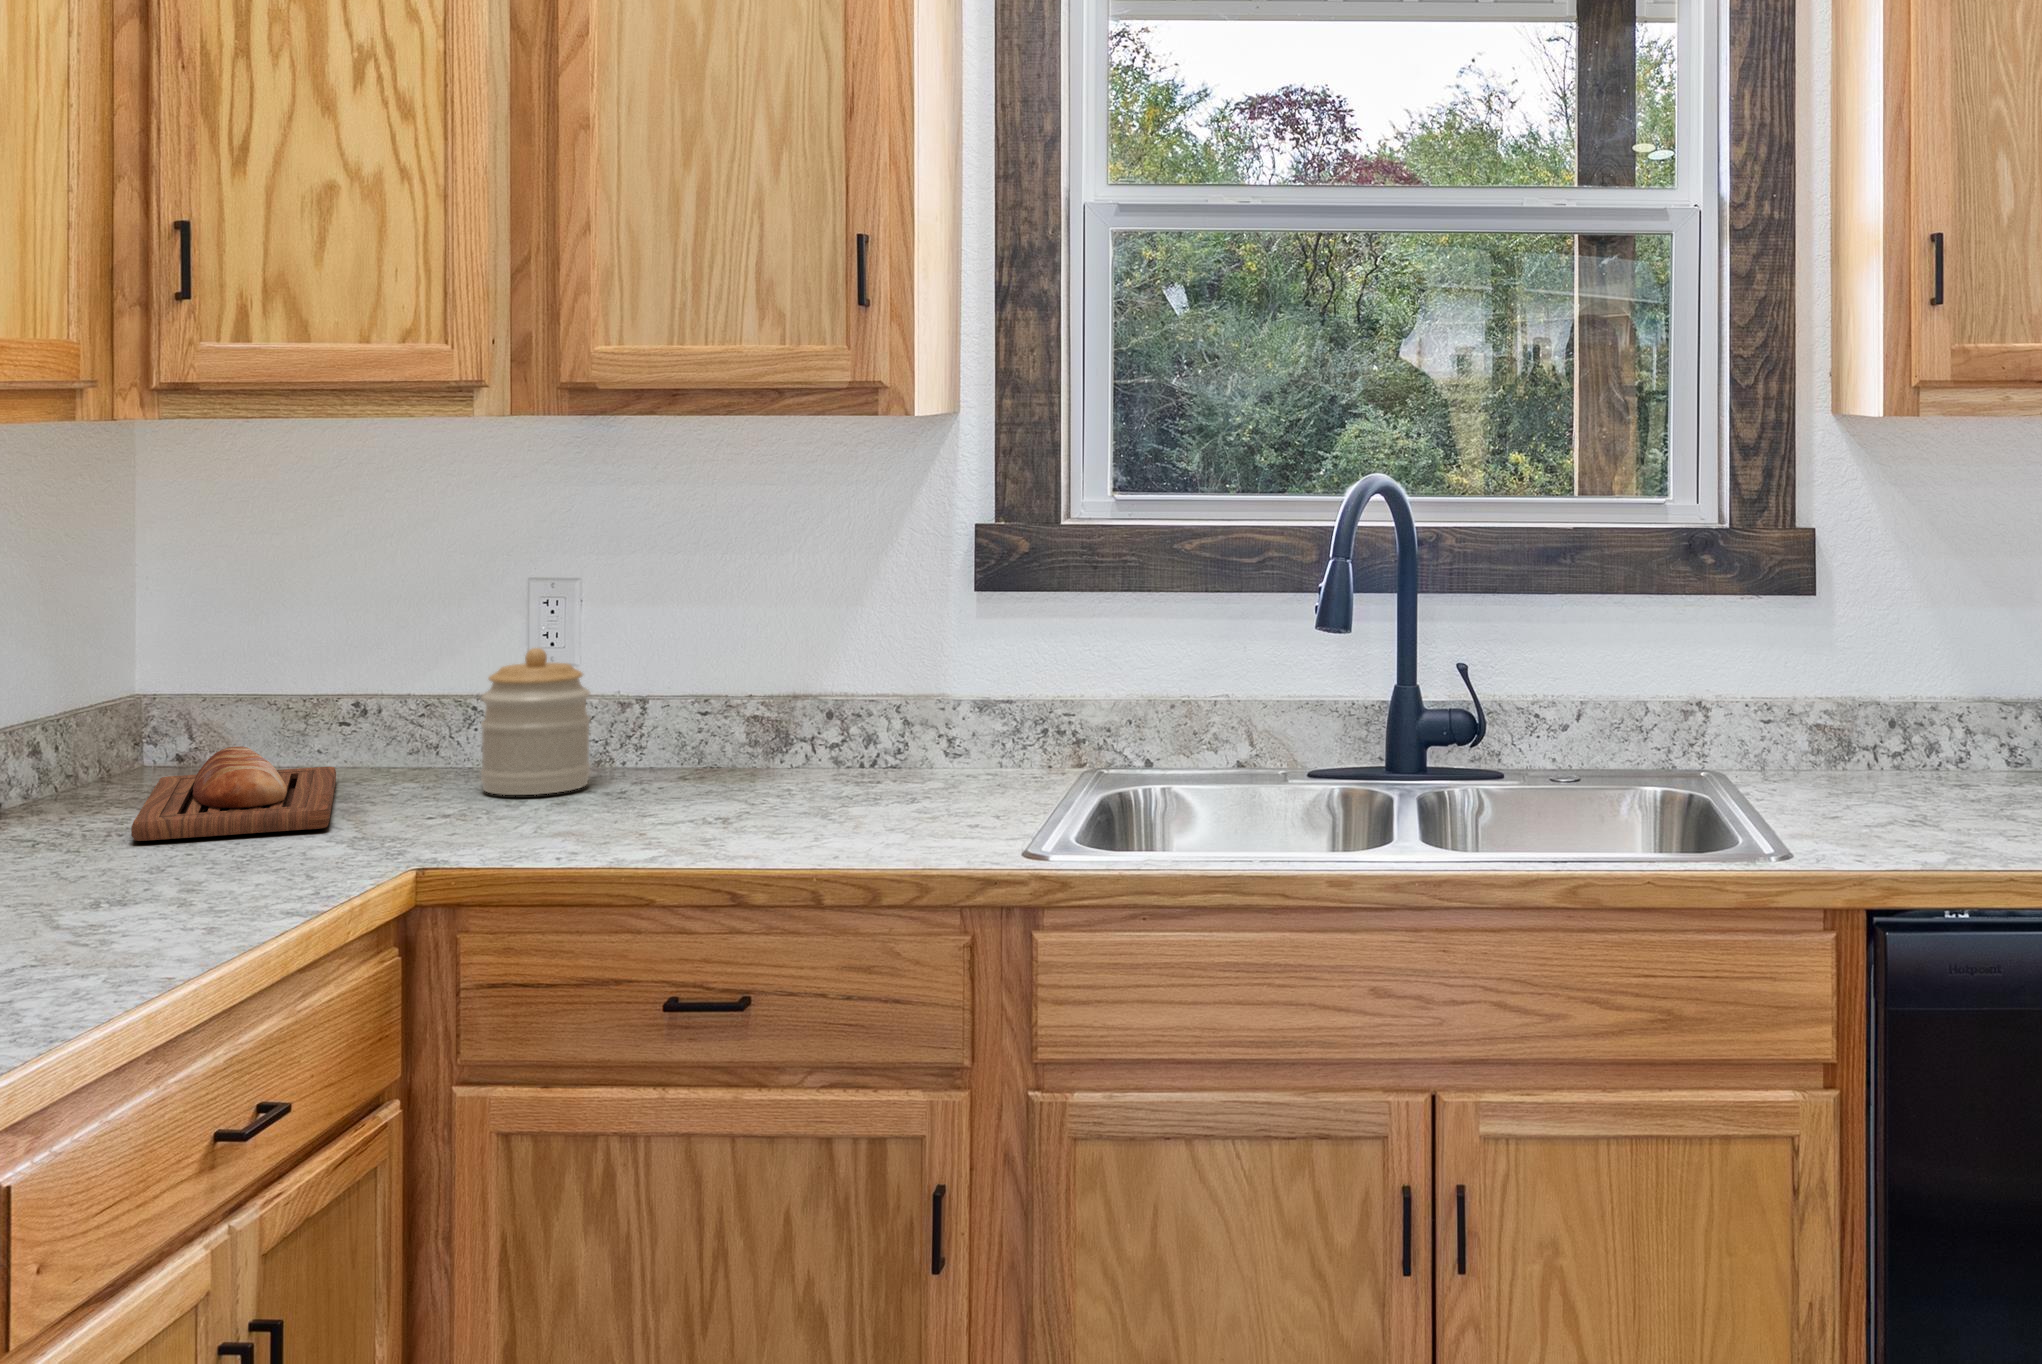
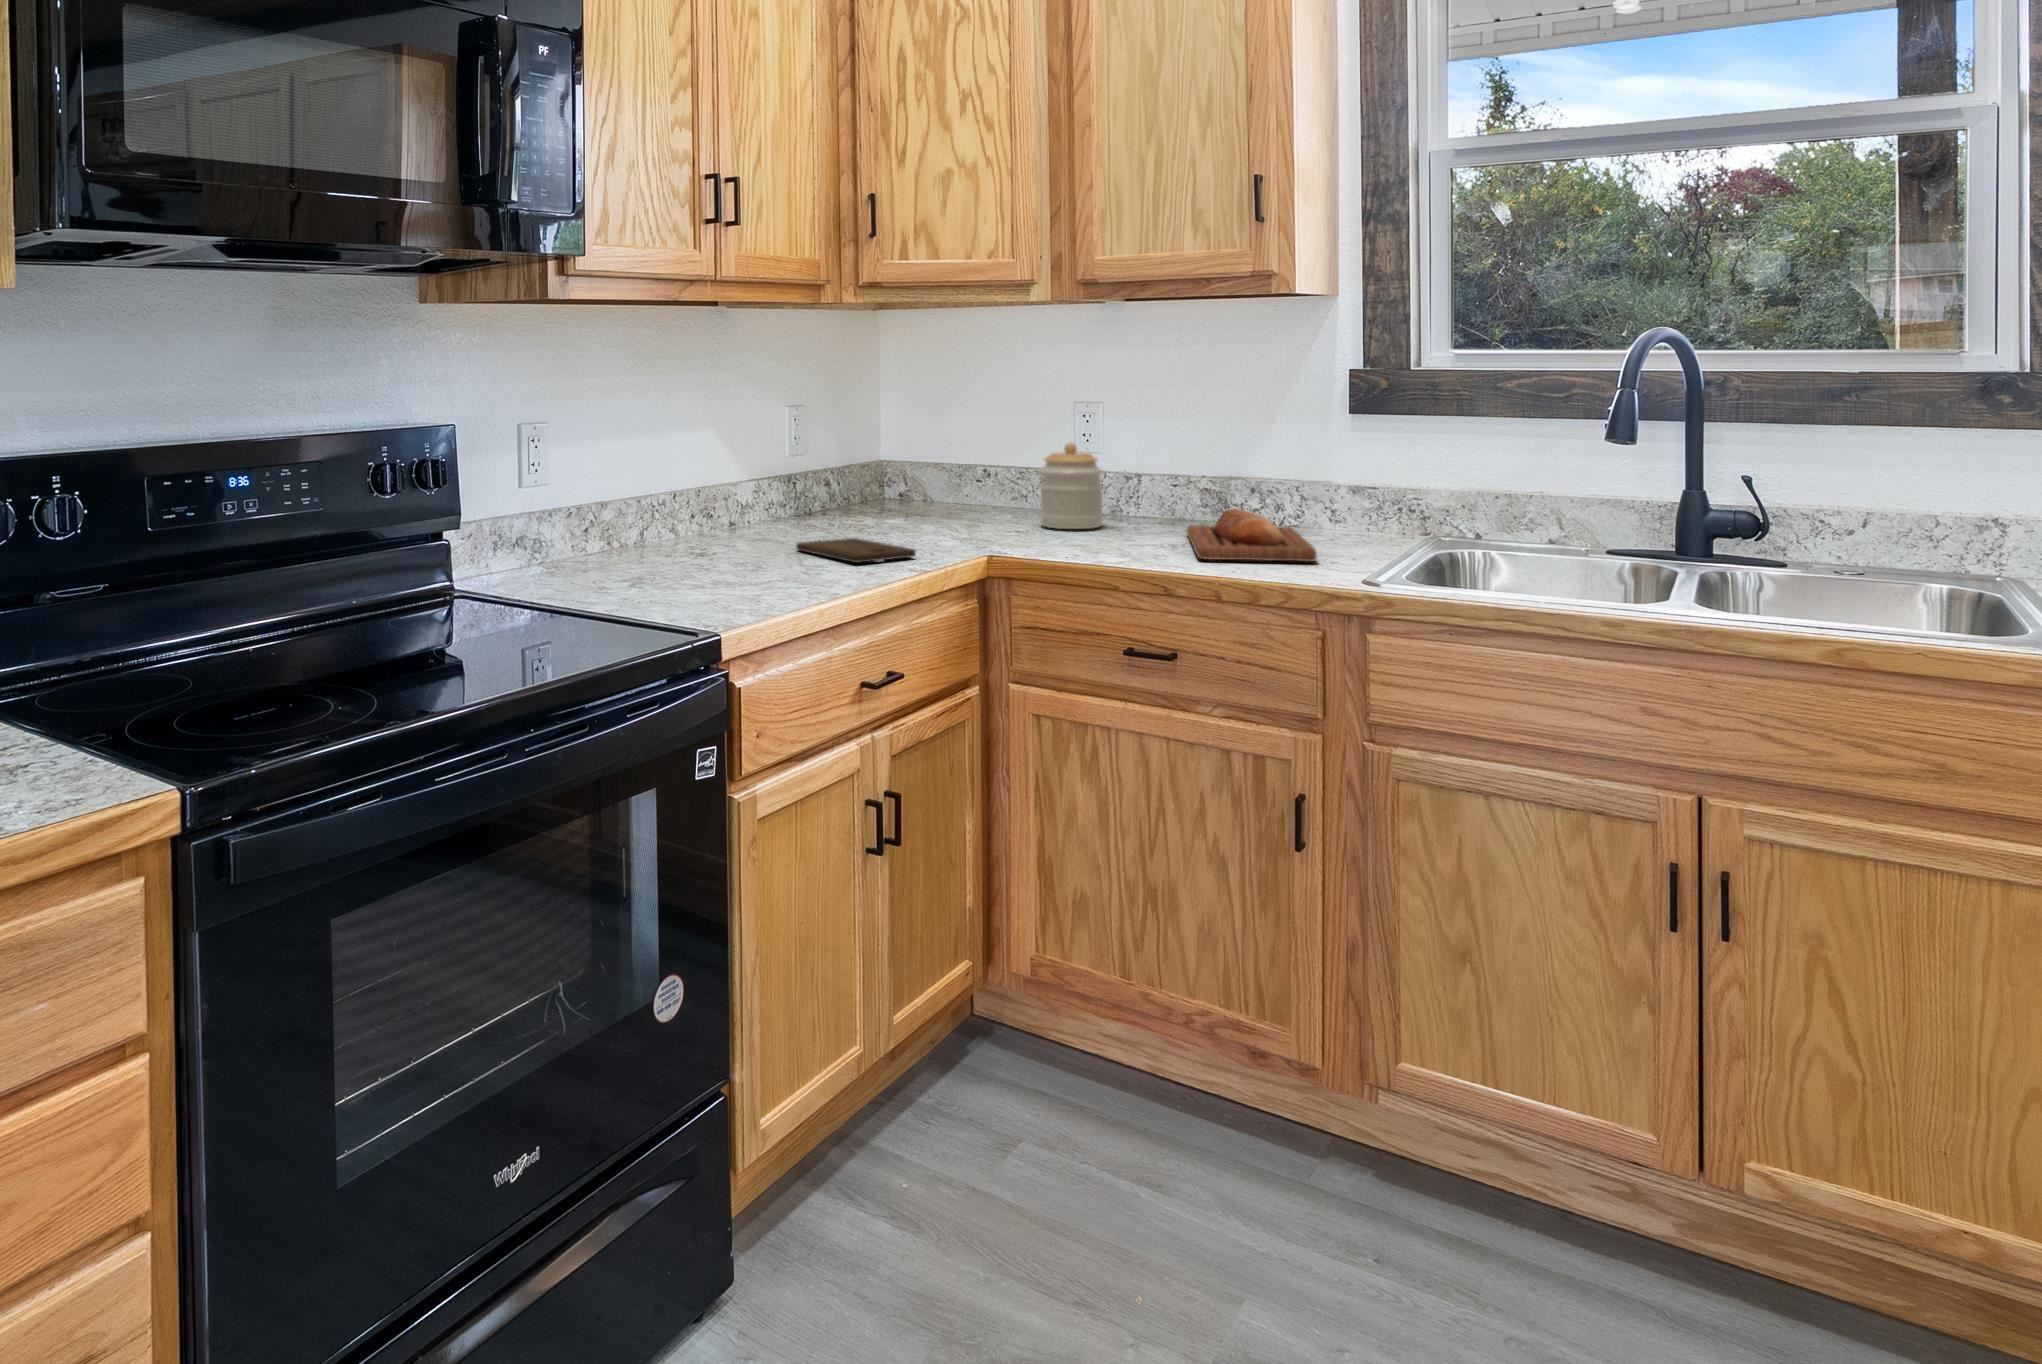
bread loaf: present [131,746,336,841] -> present [1187,509,1317,562]
cutting board: none [27,853,284,907] -> present [796,538,916,563]

